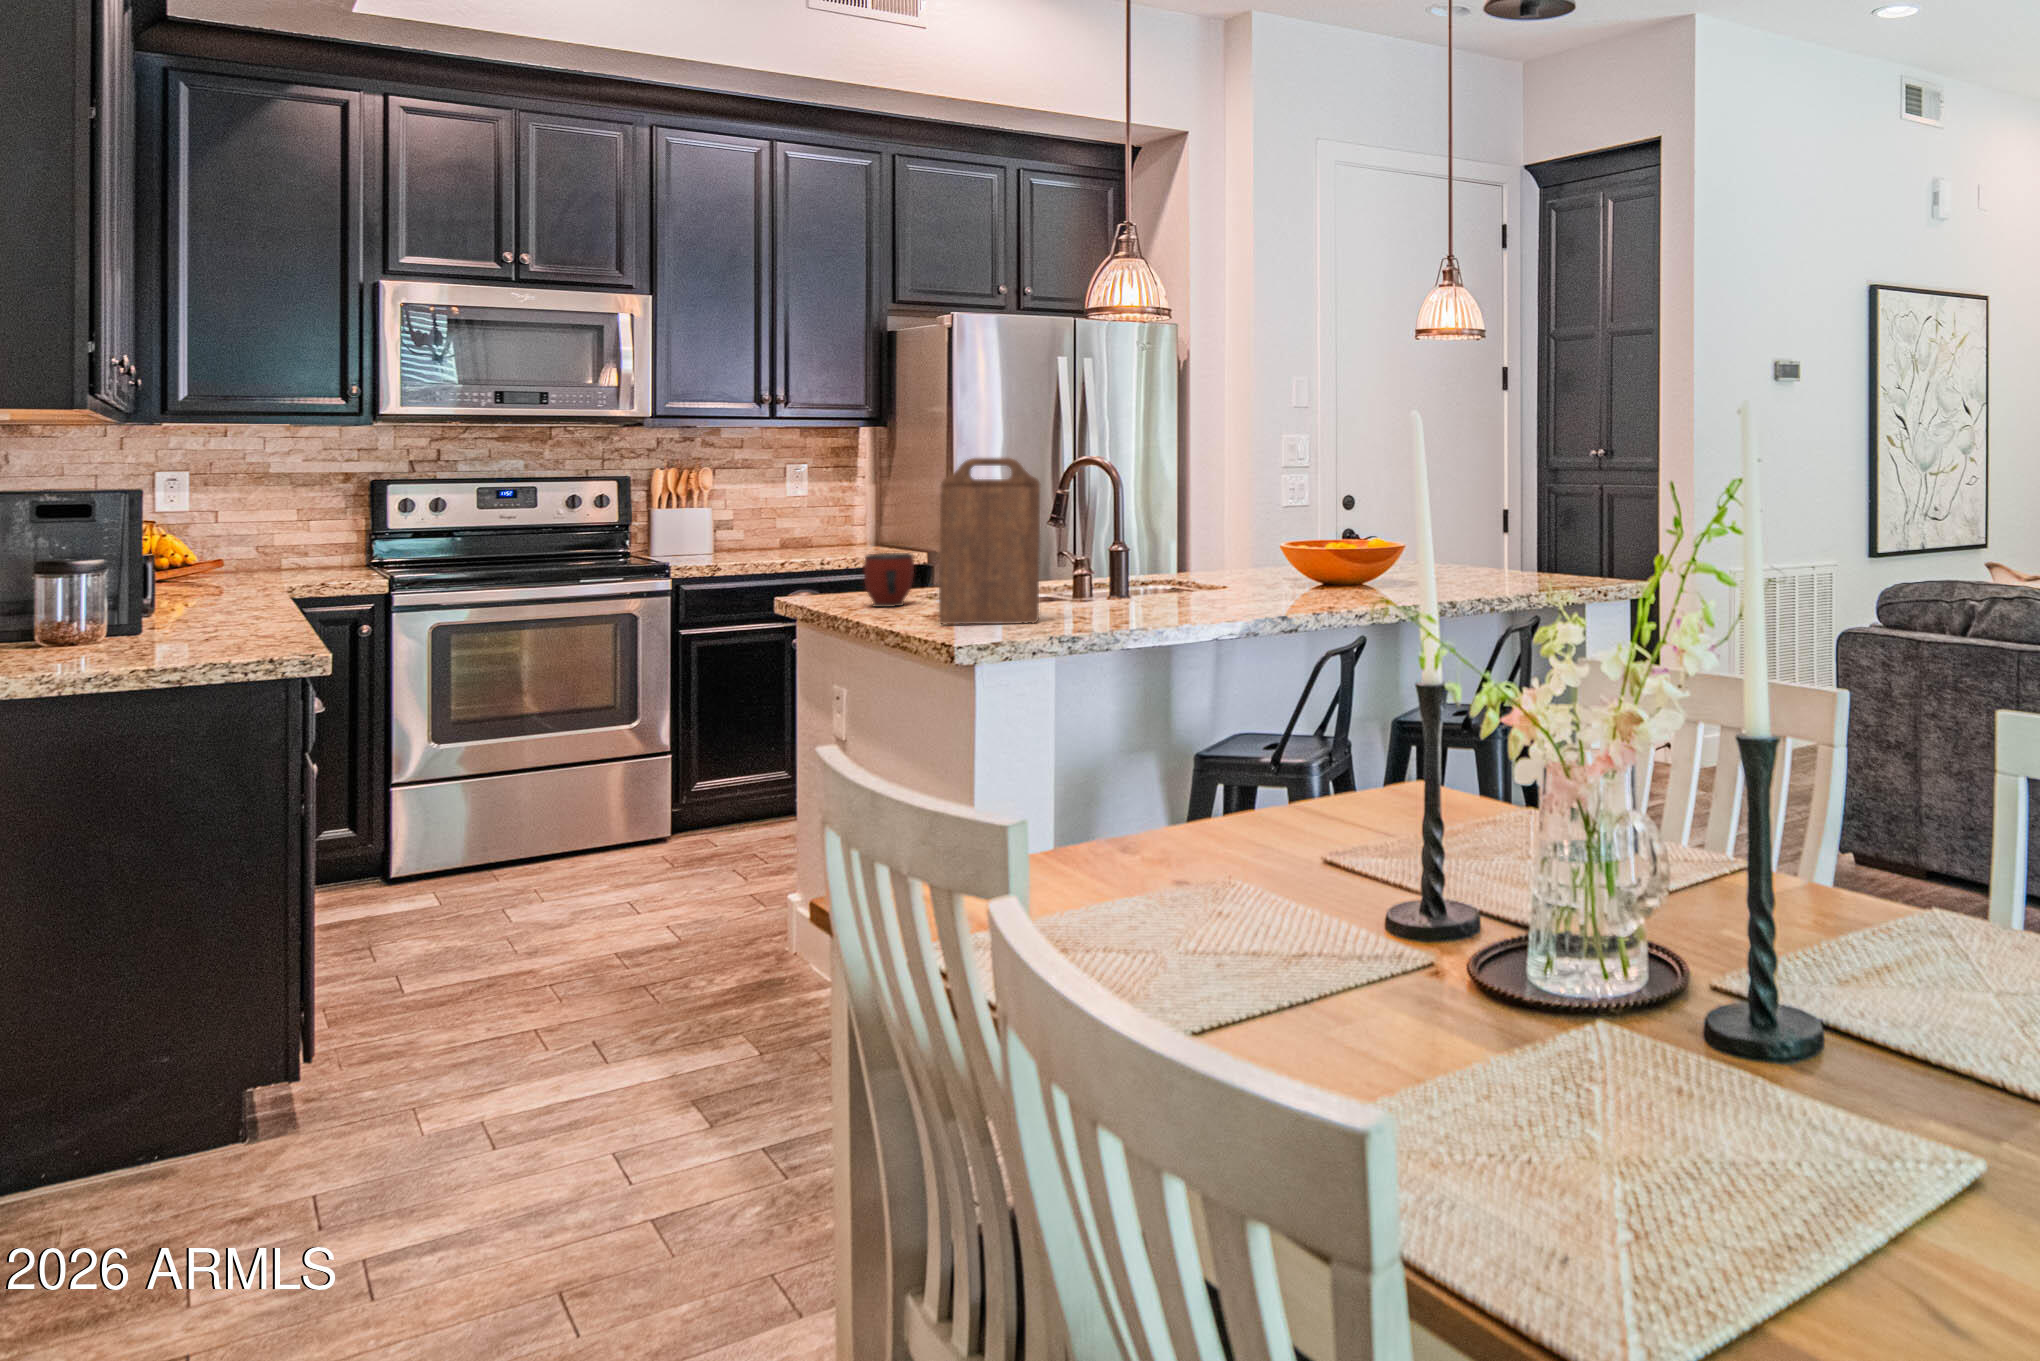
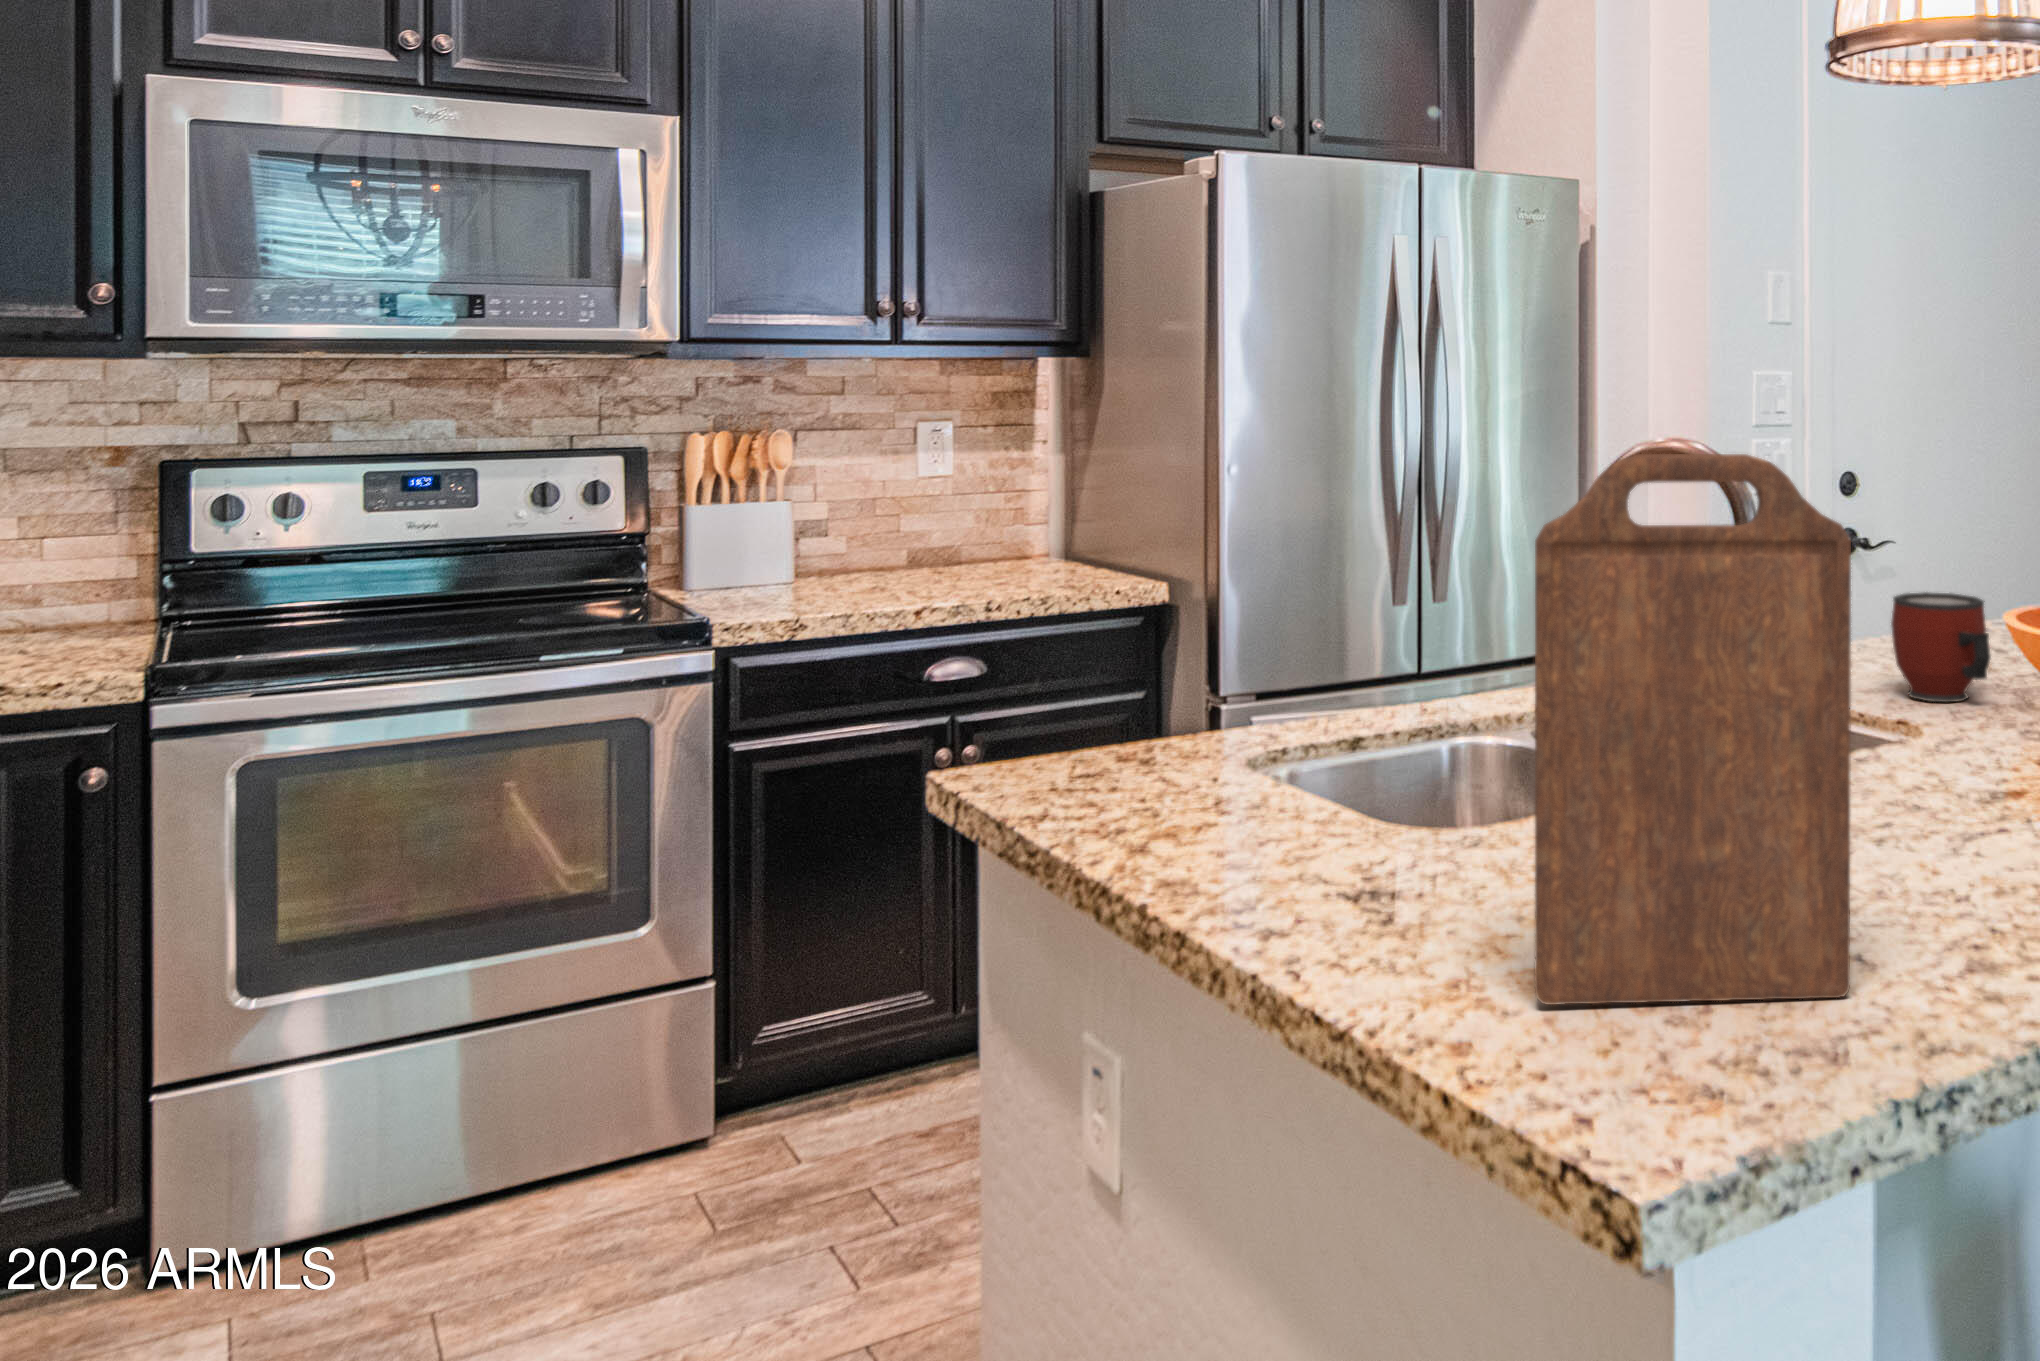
mug: present [864,553,914,607] -> present [1891,592,1991,702]

